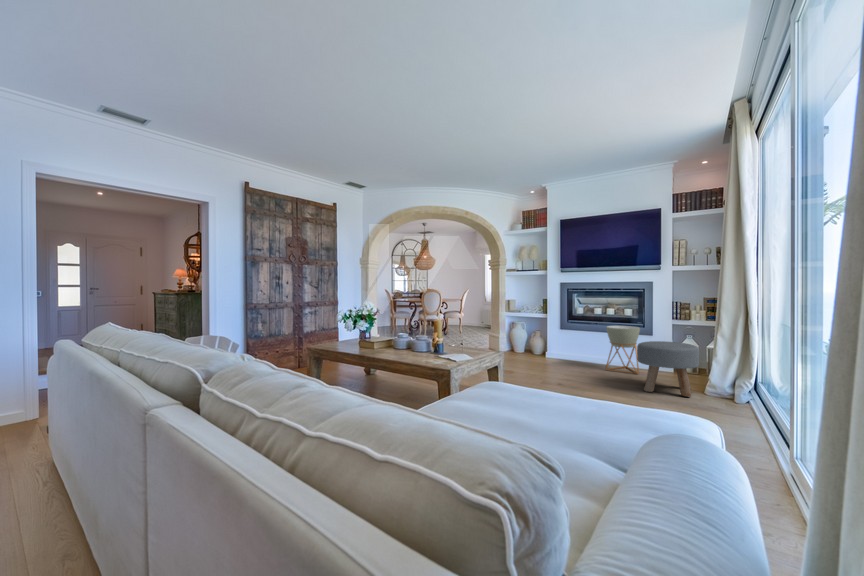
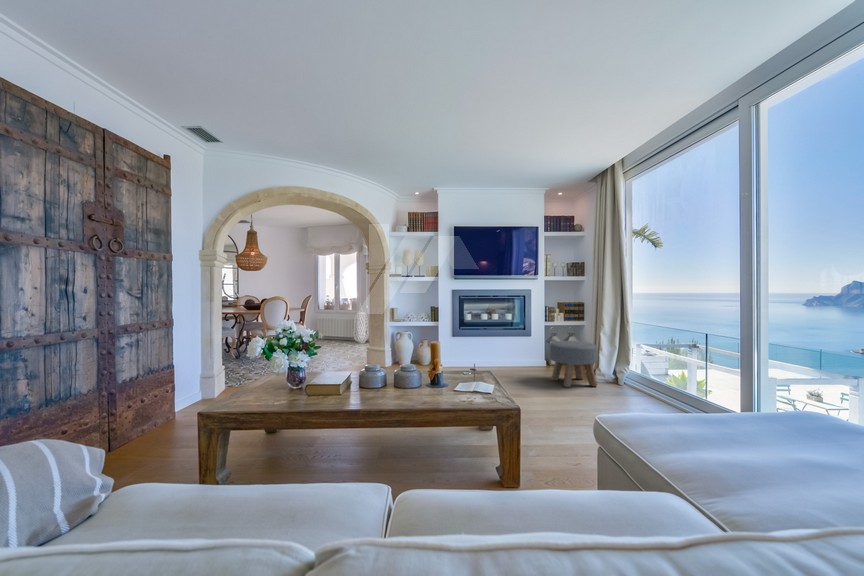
planter: present [606,326,640,374] -> none [502,329,532,372]

